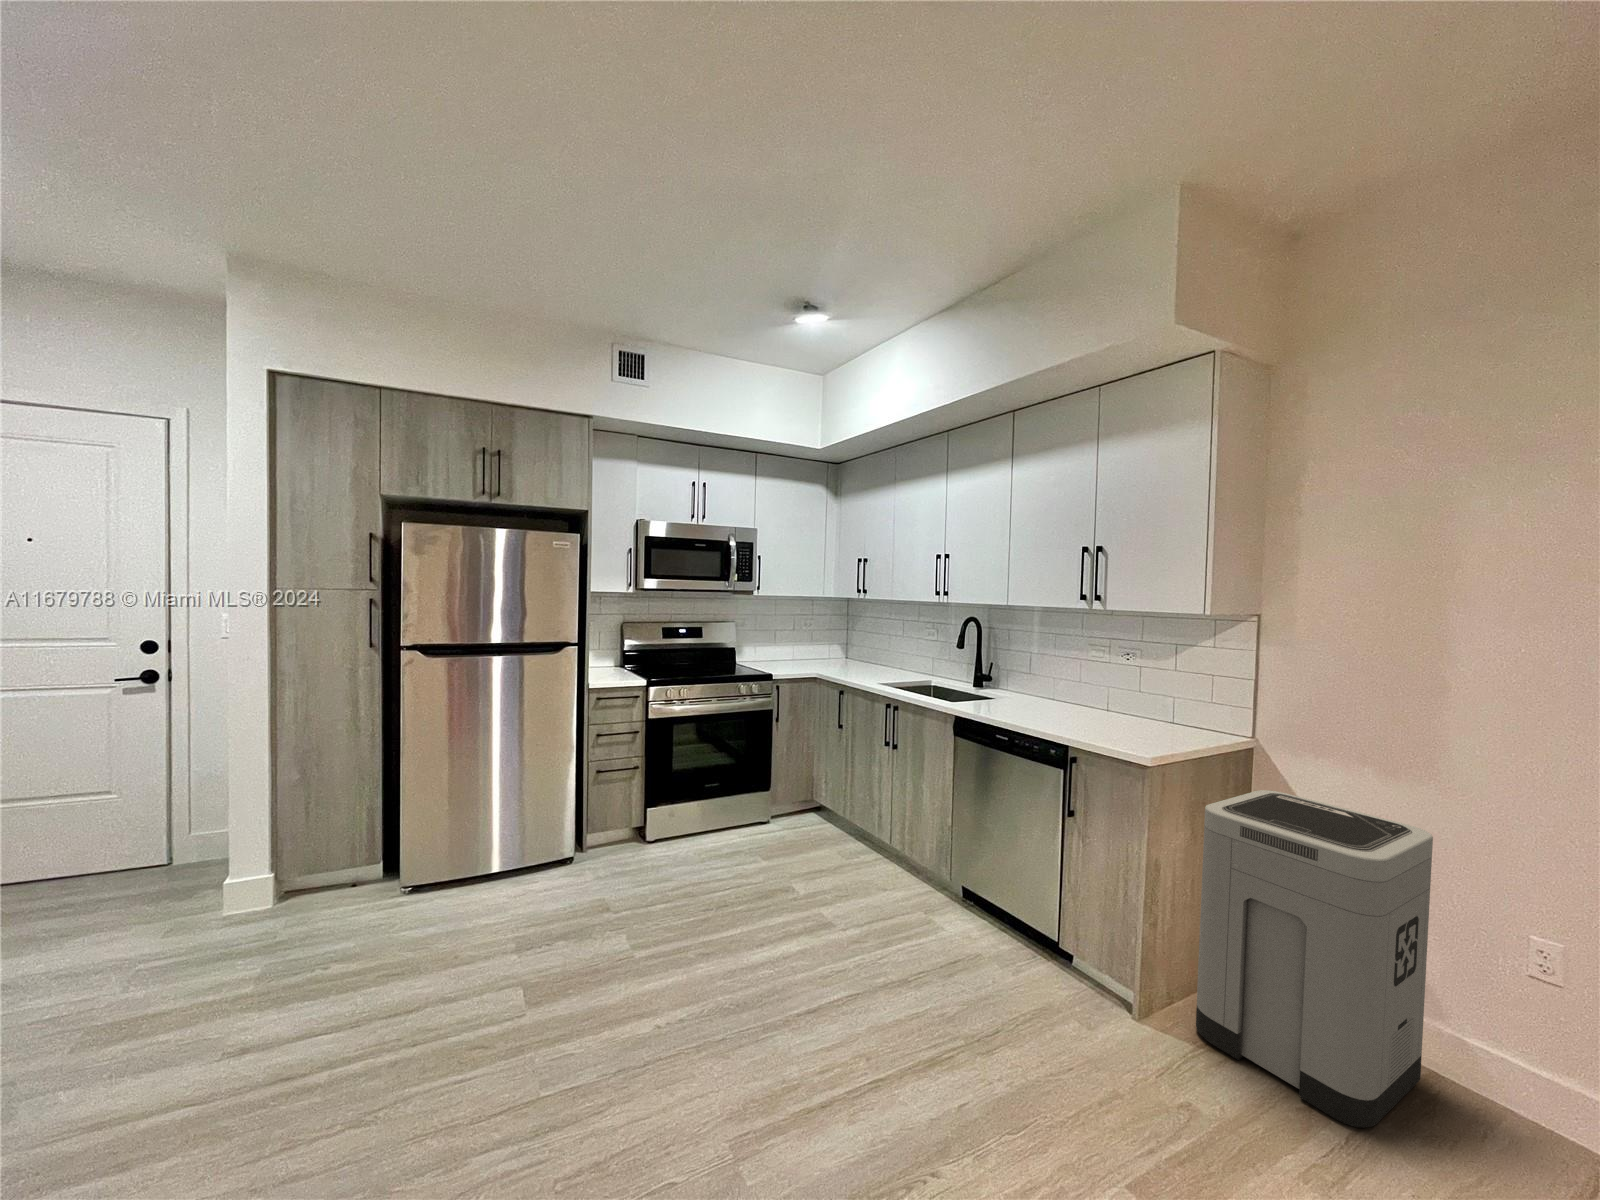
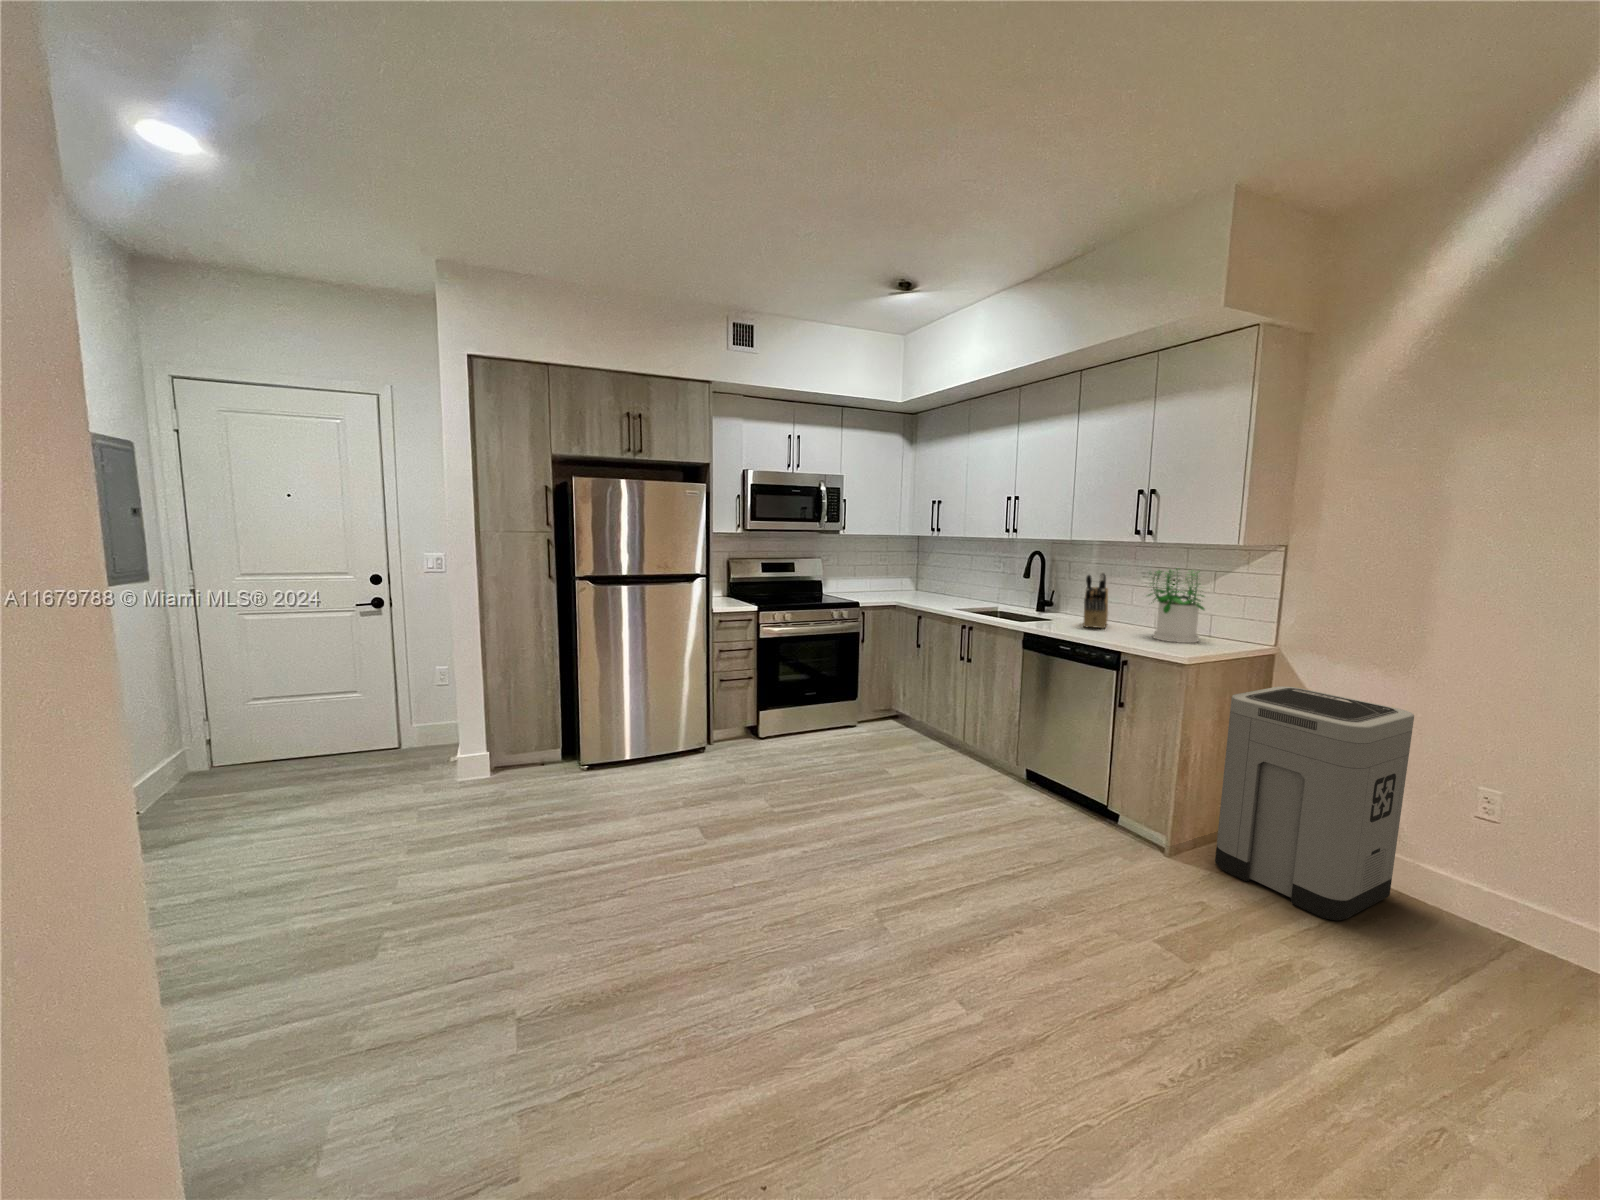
potted plant: none [1093,641,1165,733] -> present [1148,569,1204,643]
knife block: none [1024,644,1053,712] -> present [1083,572,1108,628]

